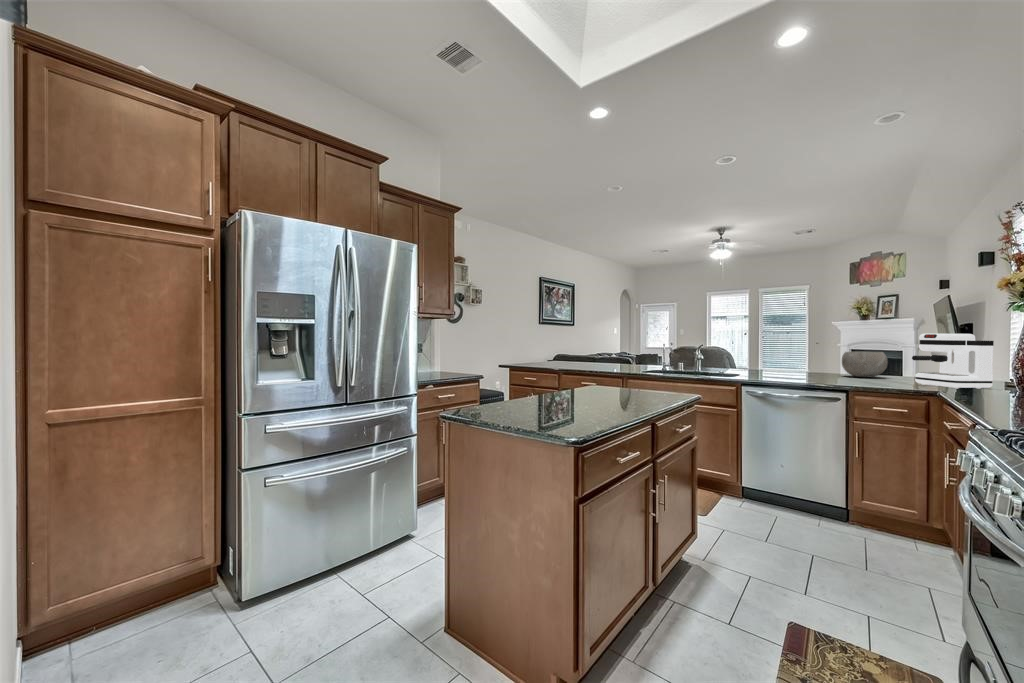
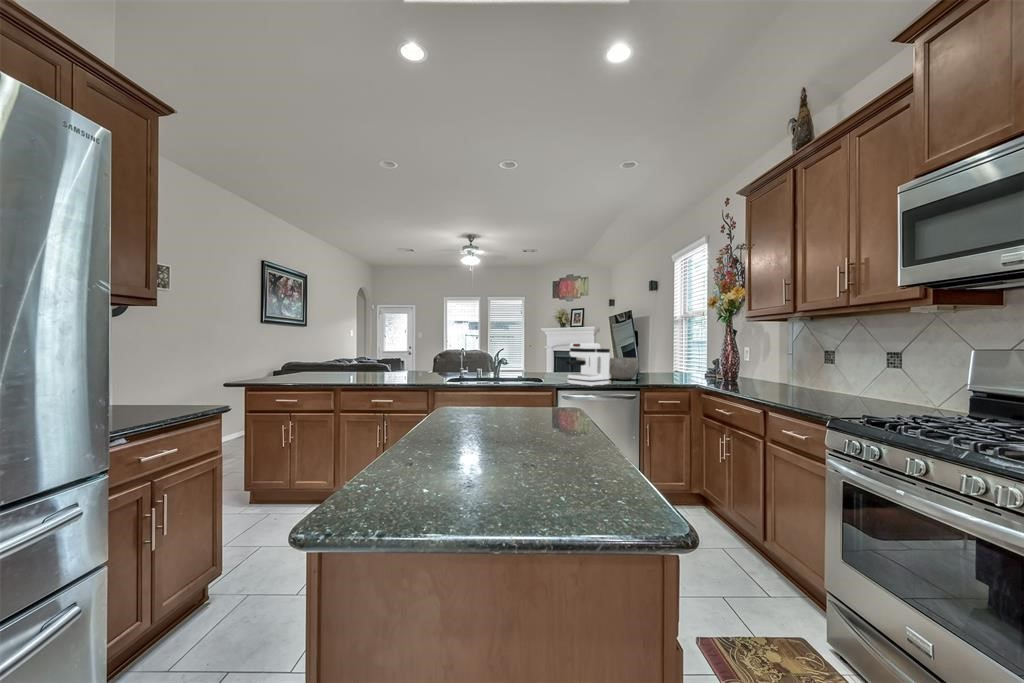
coffee maker: present [912,334,994,389] -> present [567,343,610,386]

